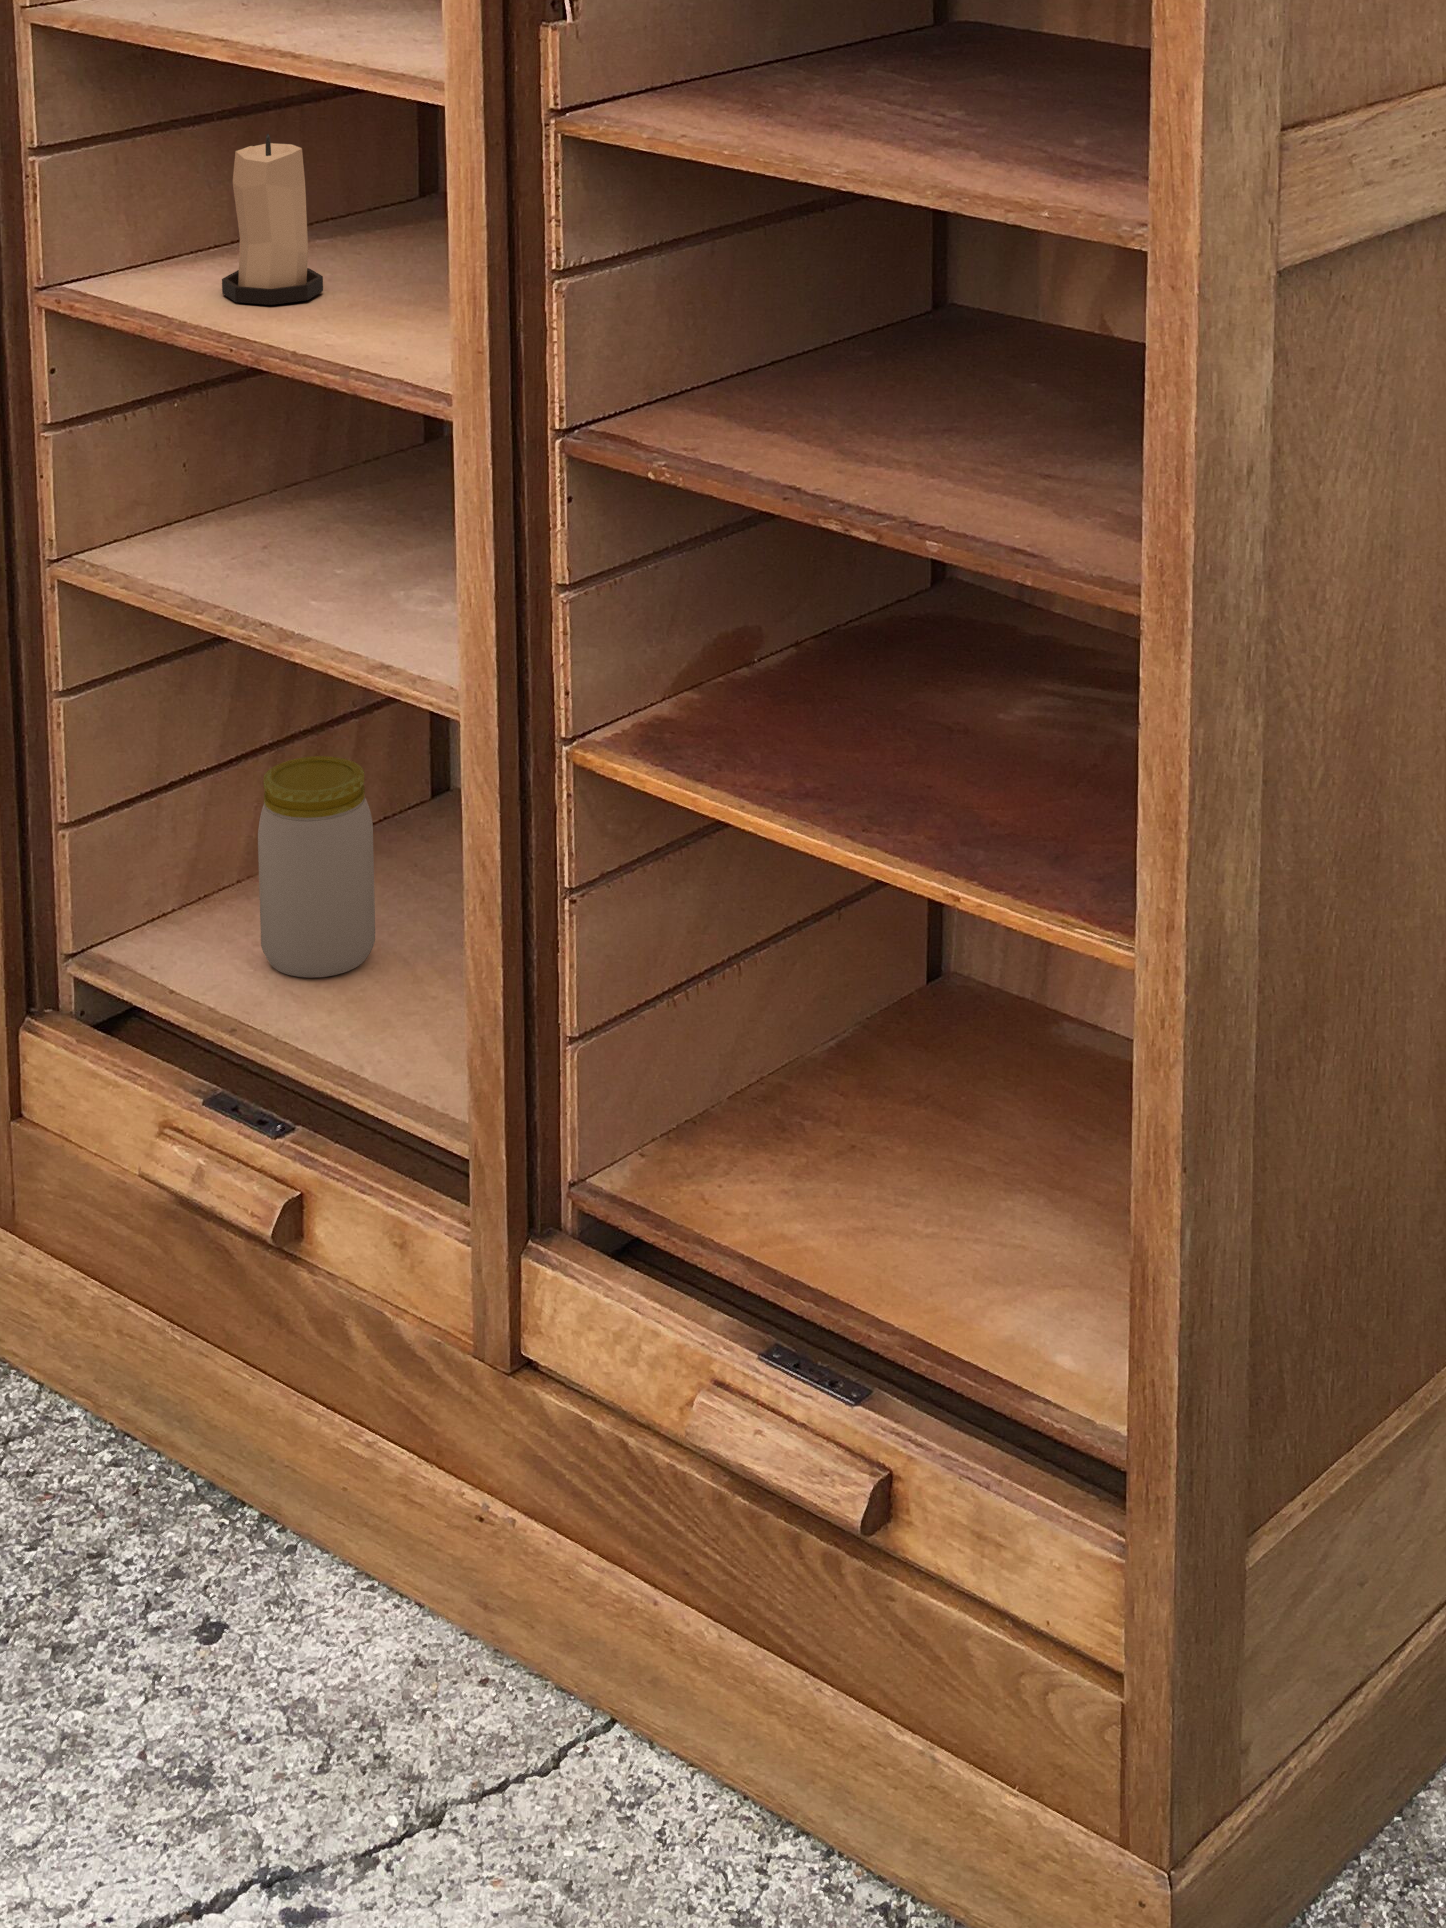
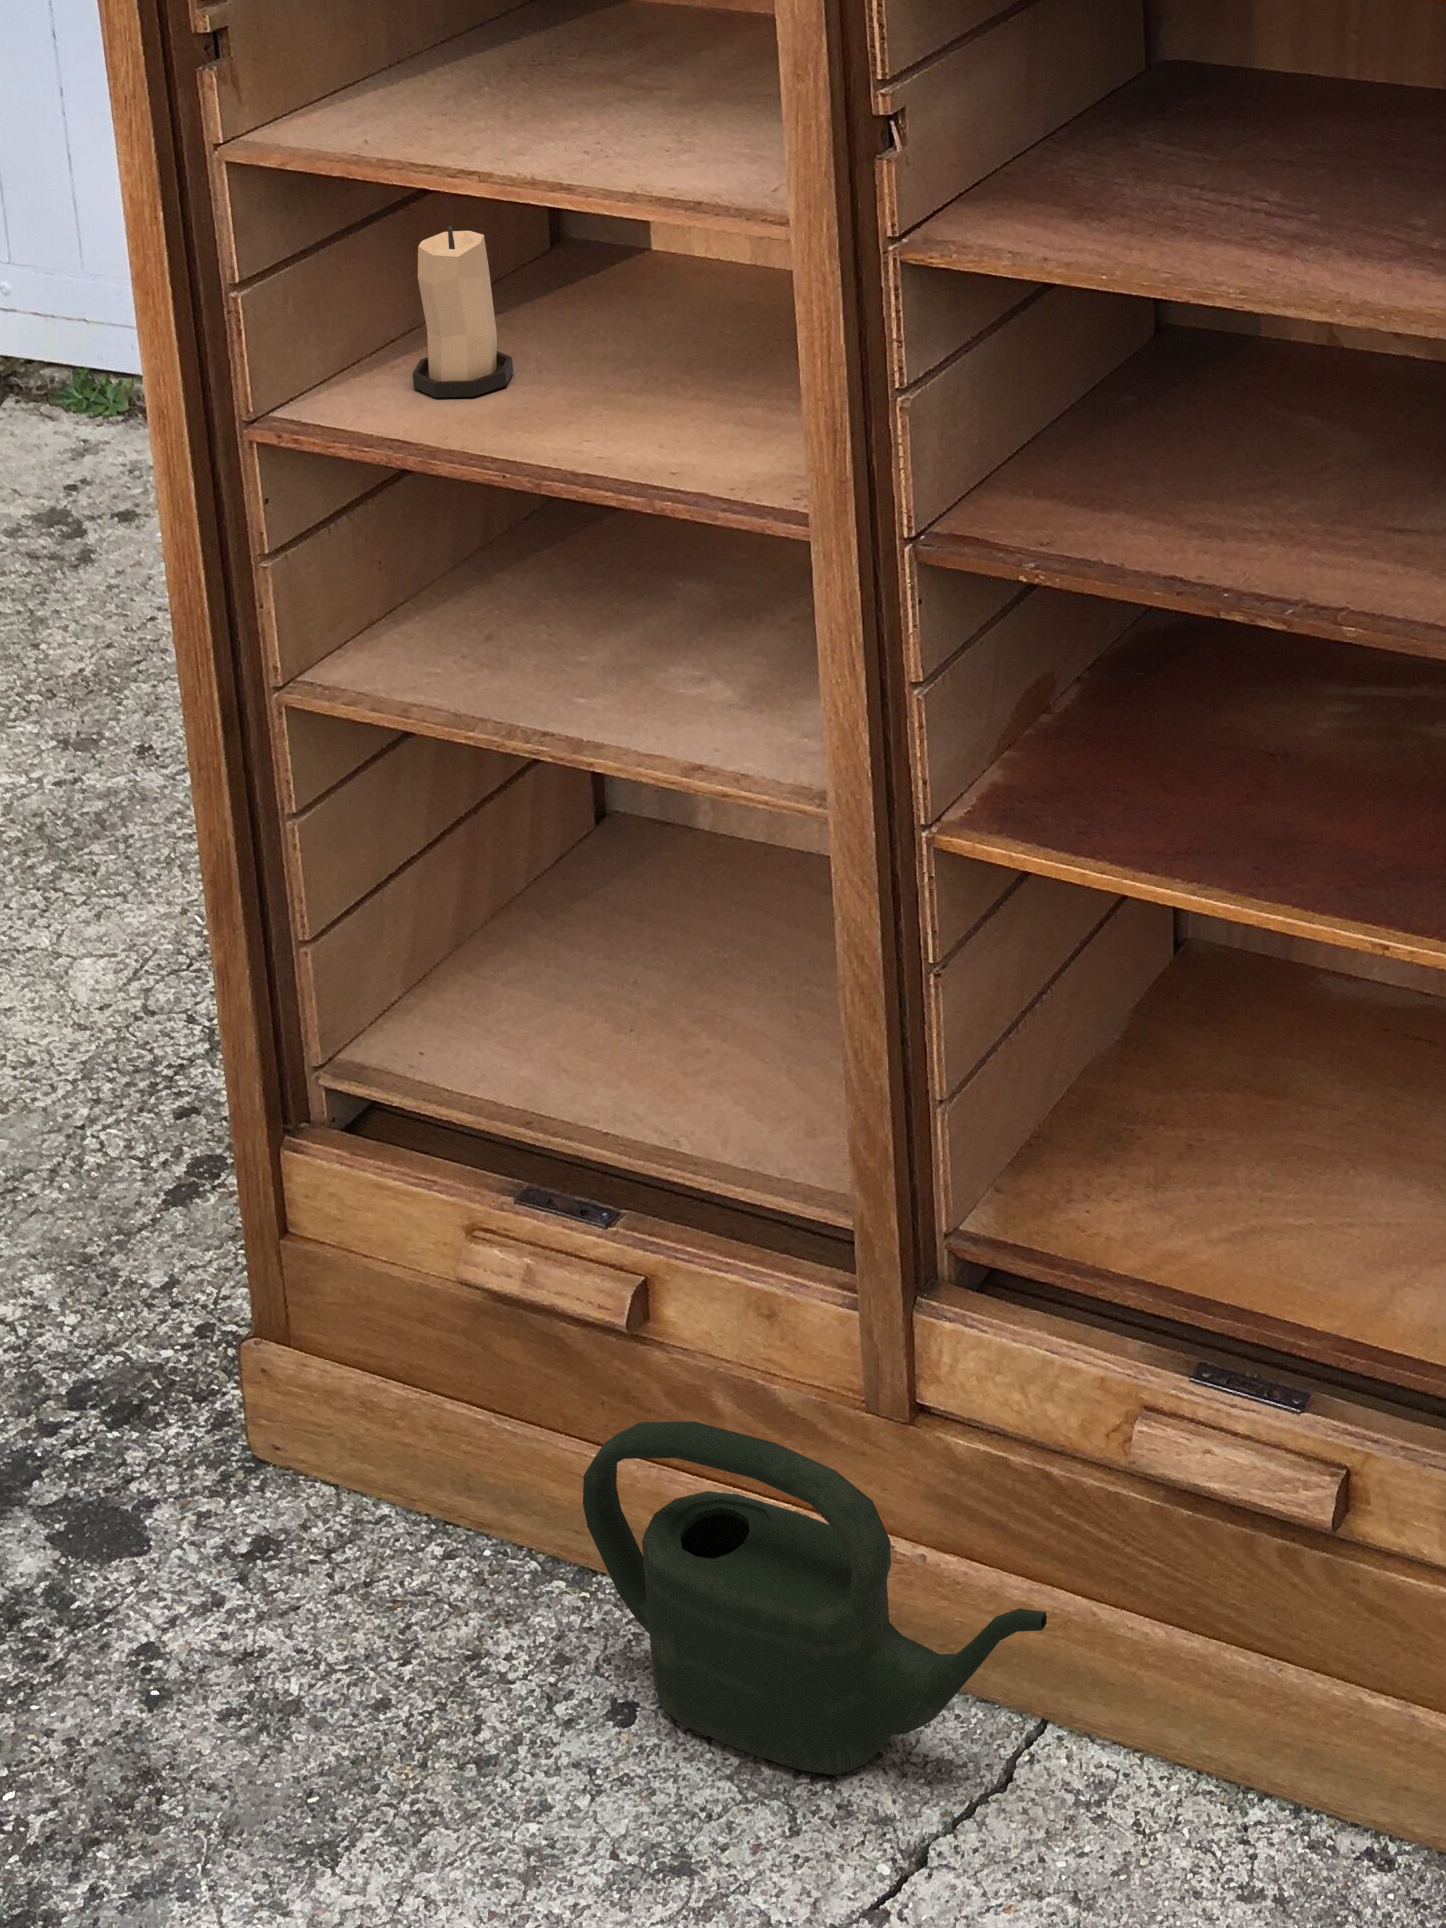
jar: present [258,756,375,978] -> none [479,814,601,1036]
watering can: none [199,1334,582,1726] -> present [583,1422,1047,1775]

